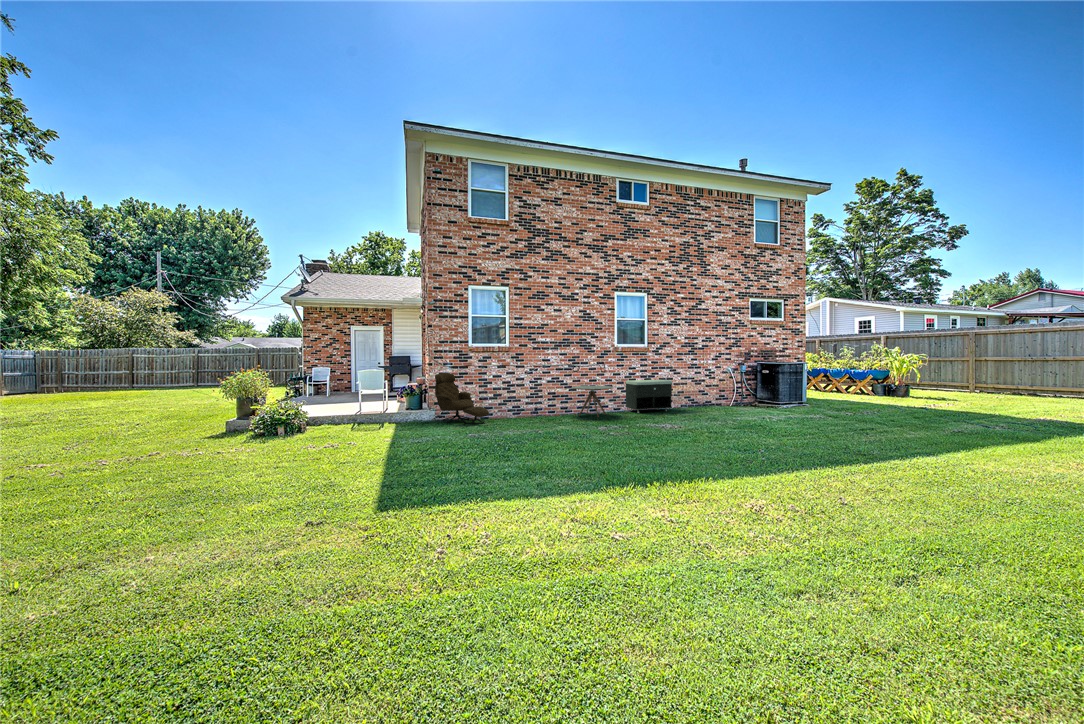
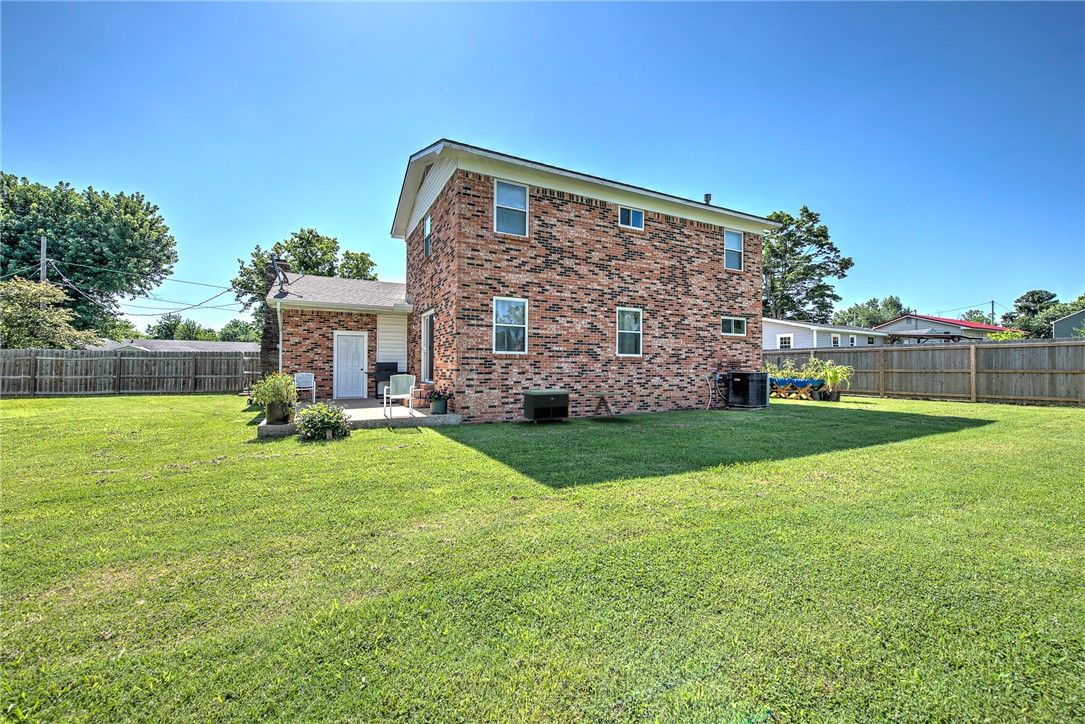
lounge chair: present [435,373,489,424] -> none [465,379,518,428]
storage bench: present [626,380,672,413] -> present [524,389,570,423]

